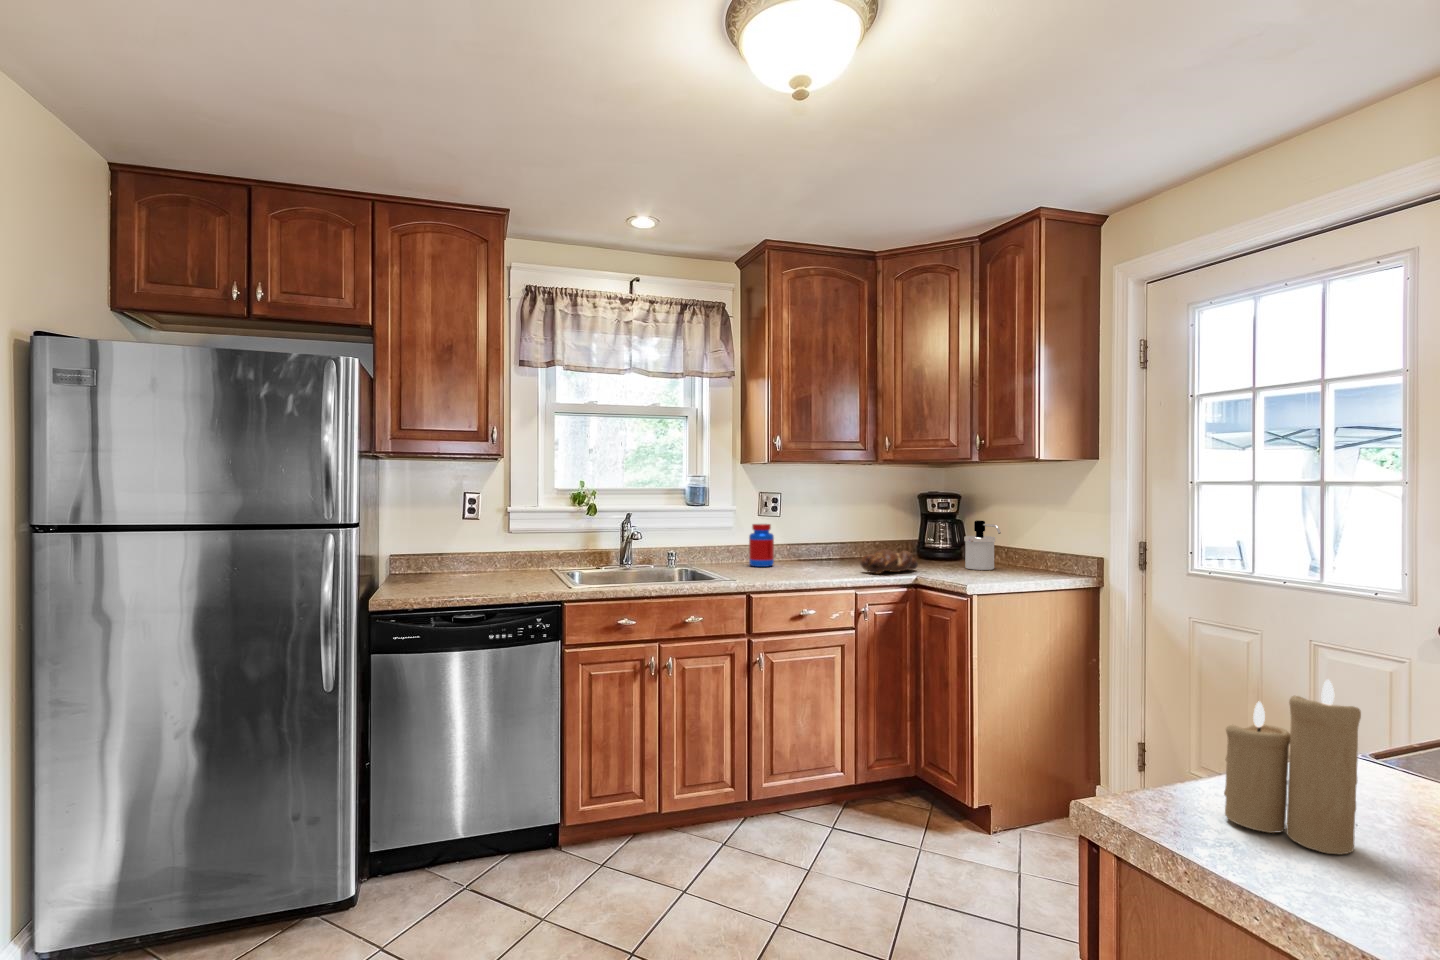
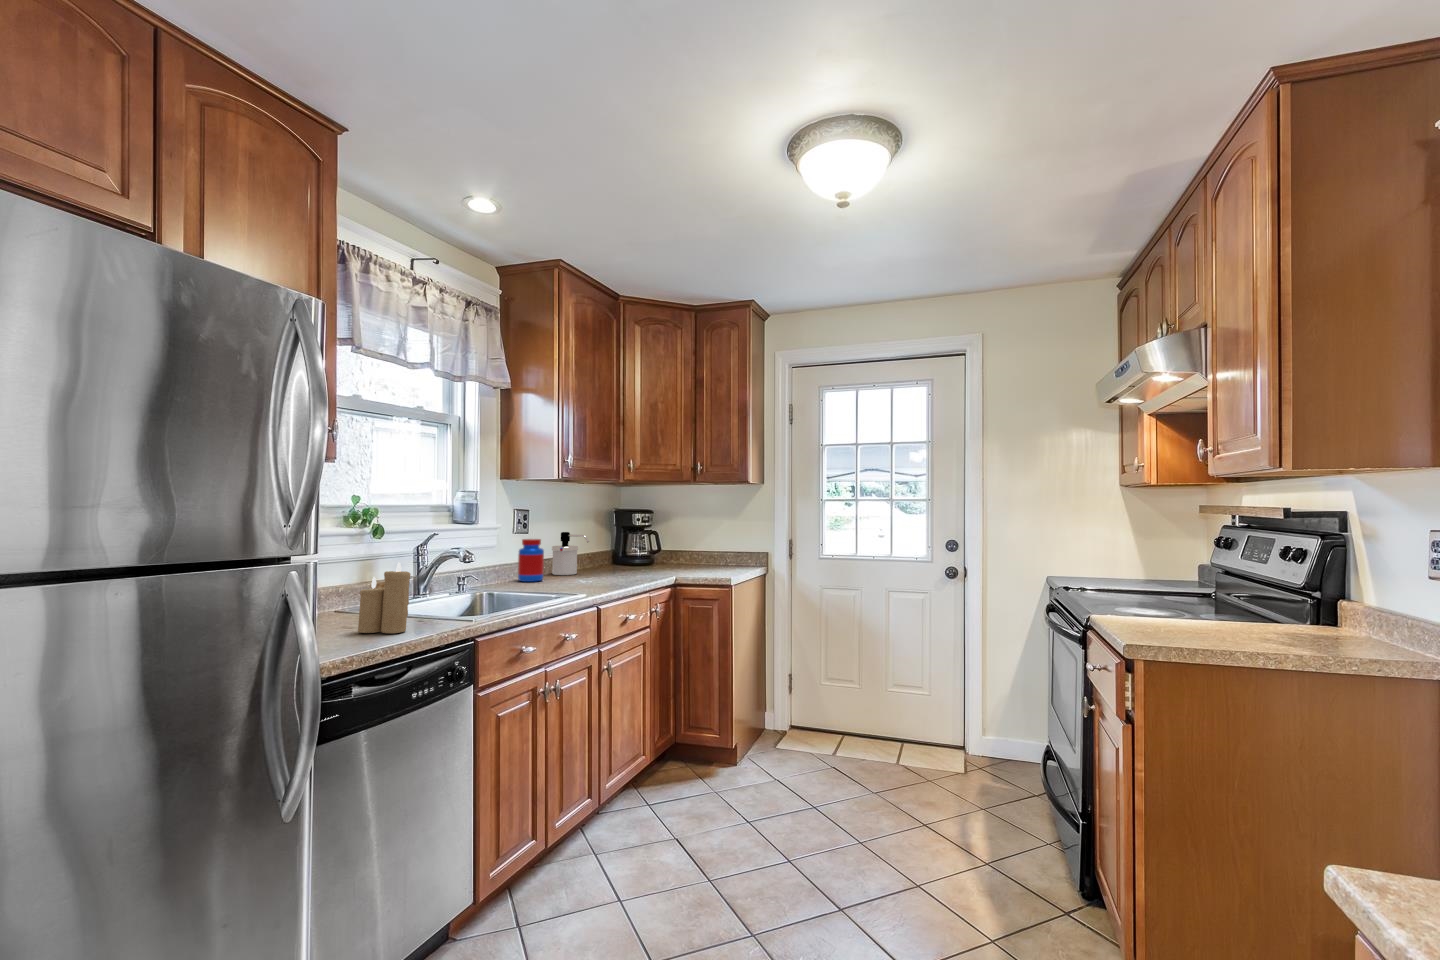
soap dispenser: present [964,520,1001,570] -> present [552,532,589,575]
bread loaf: present [860,549,918,574] -> none [629,556,663,577]
candle: present [1224,680,1361,855] -> present [358,562,411,633]

